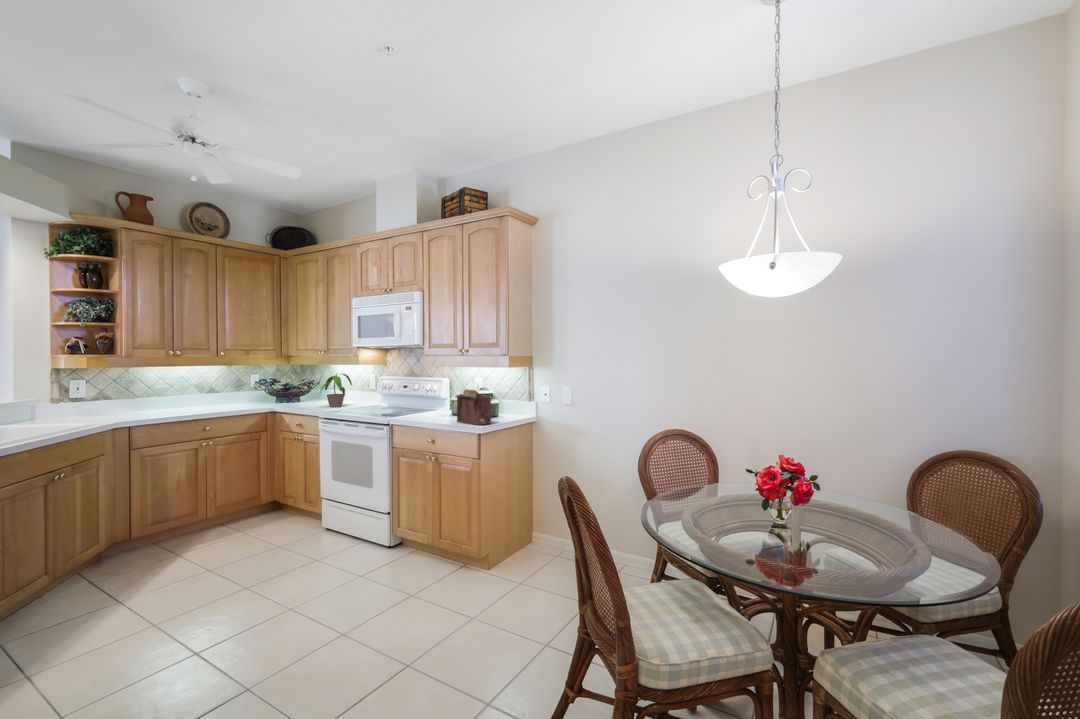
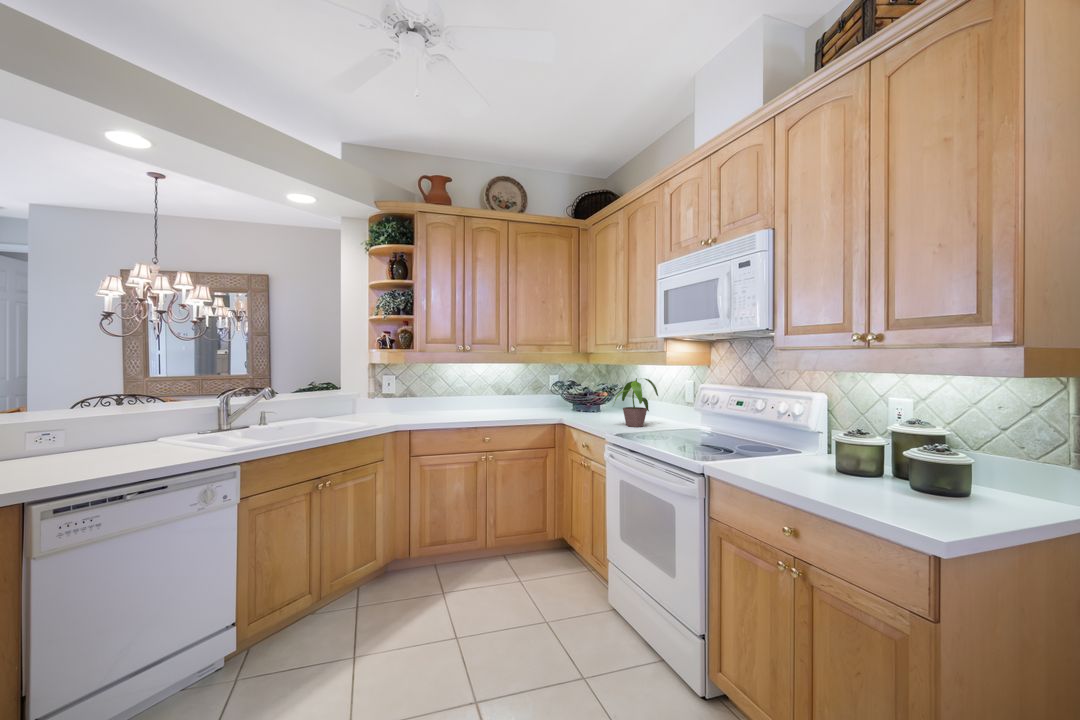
toaster: present [457,389,491,425] -> none [856,425,965,524]

